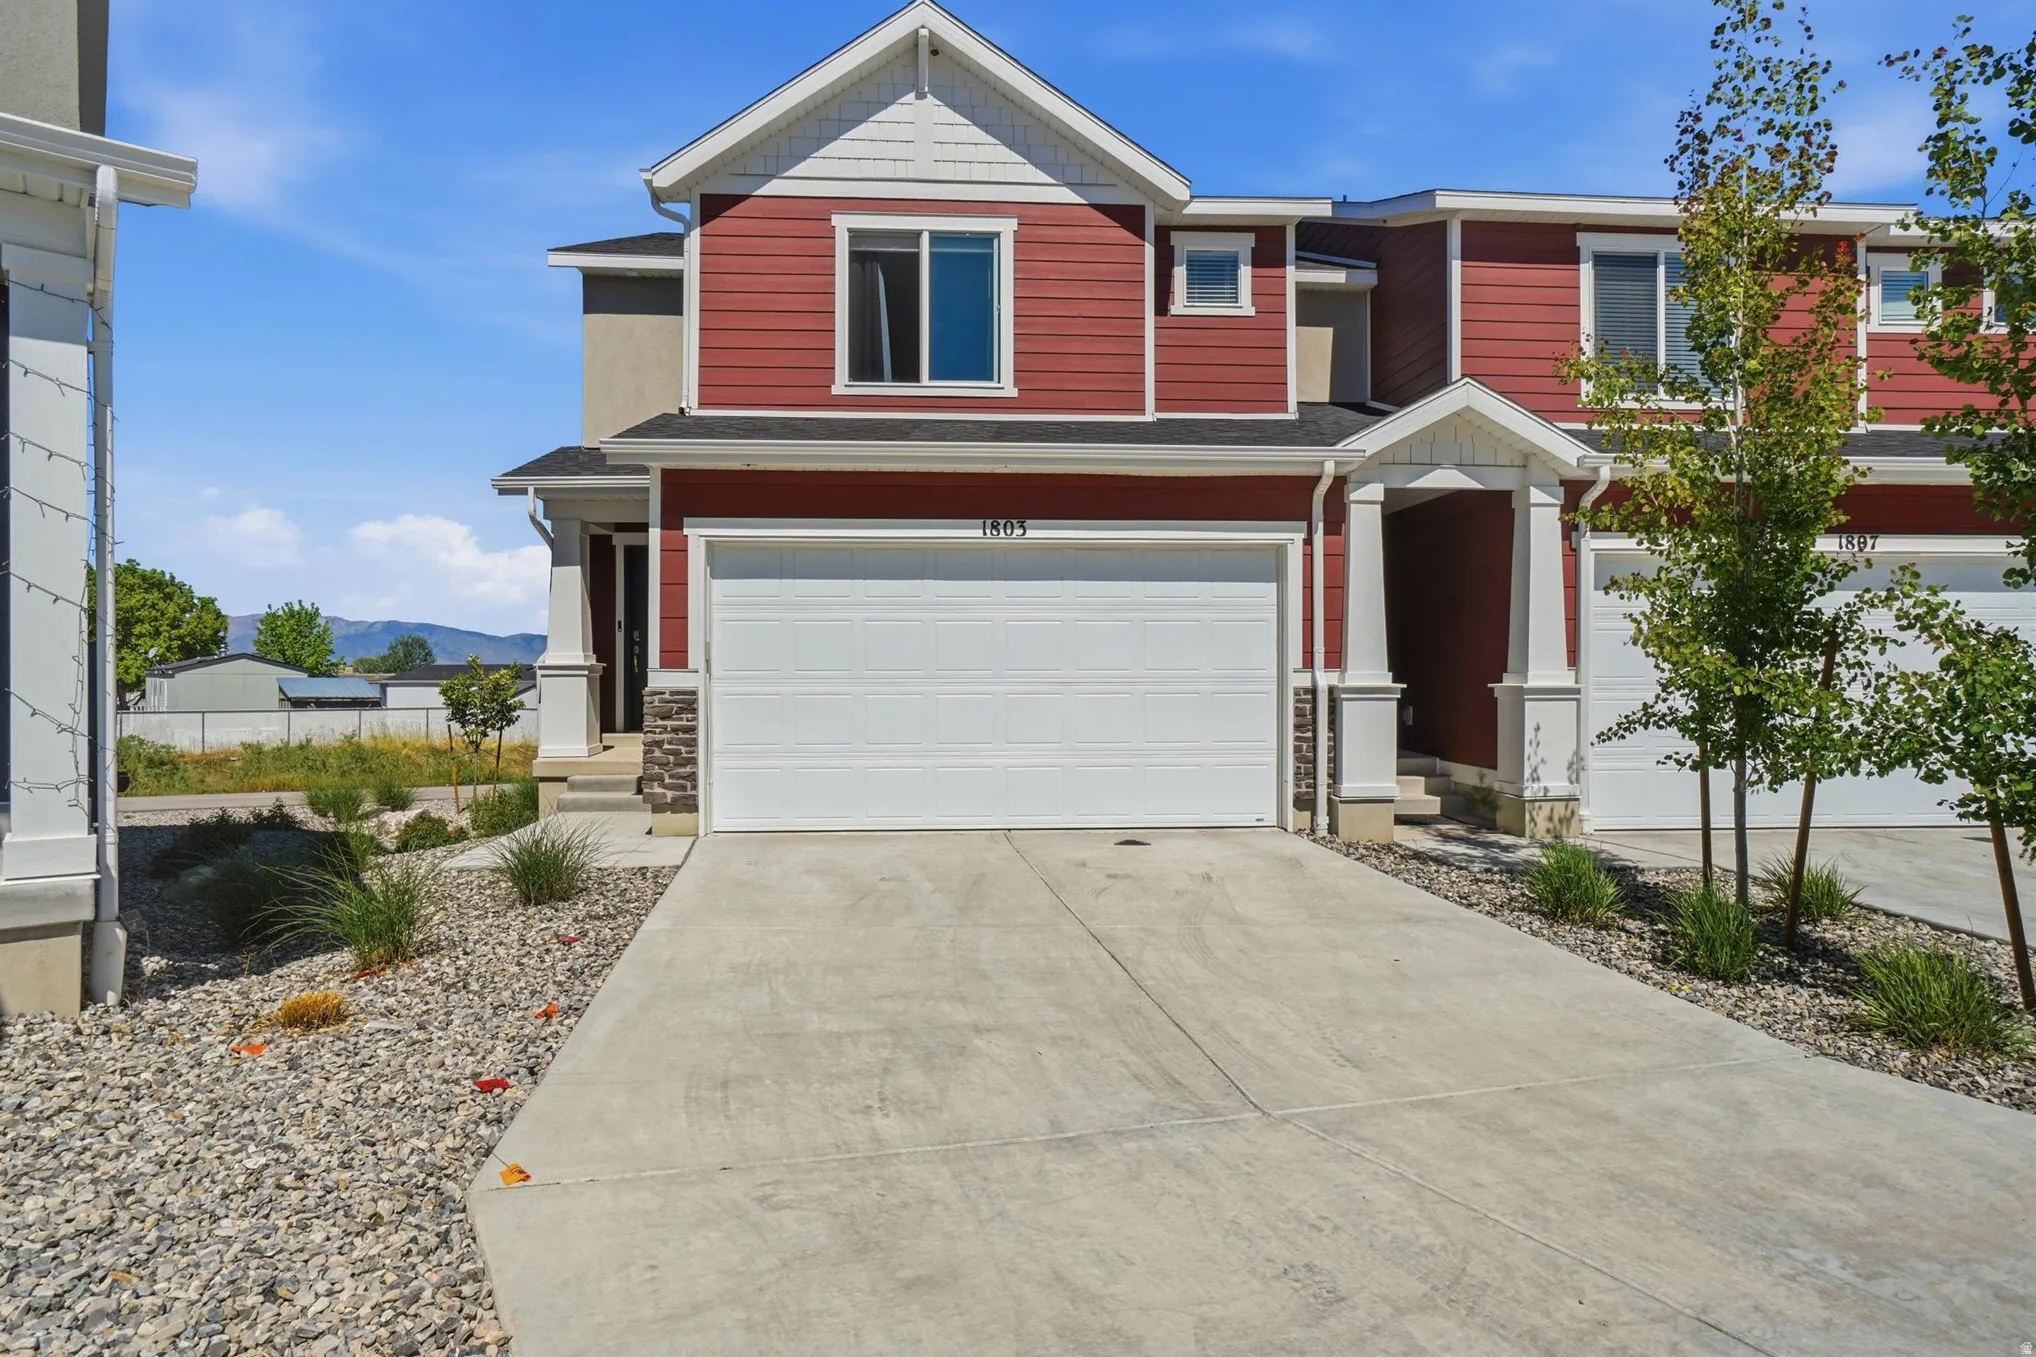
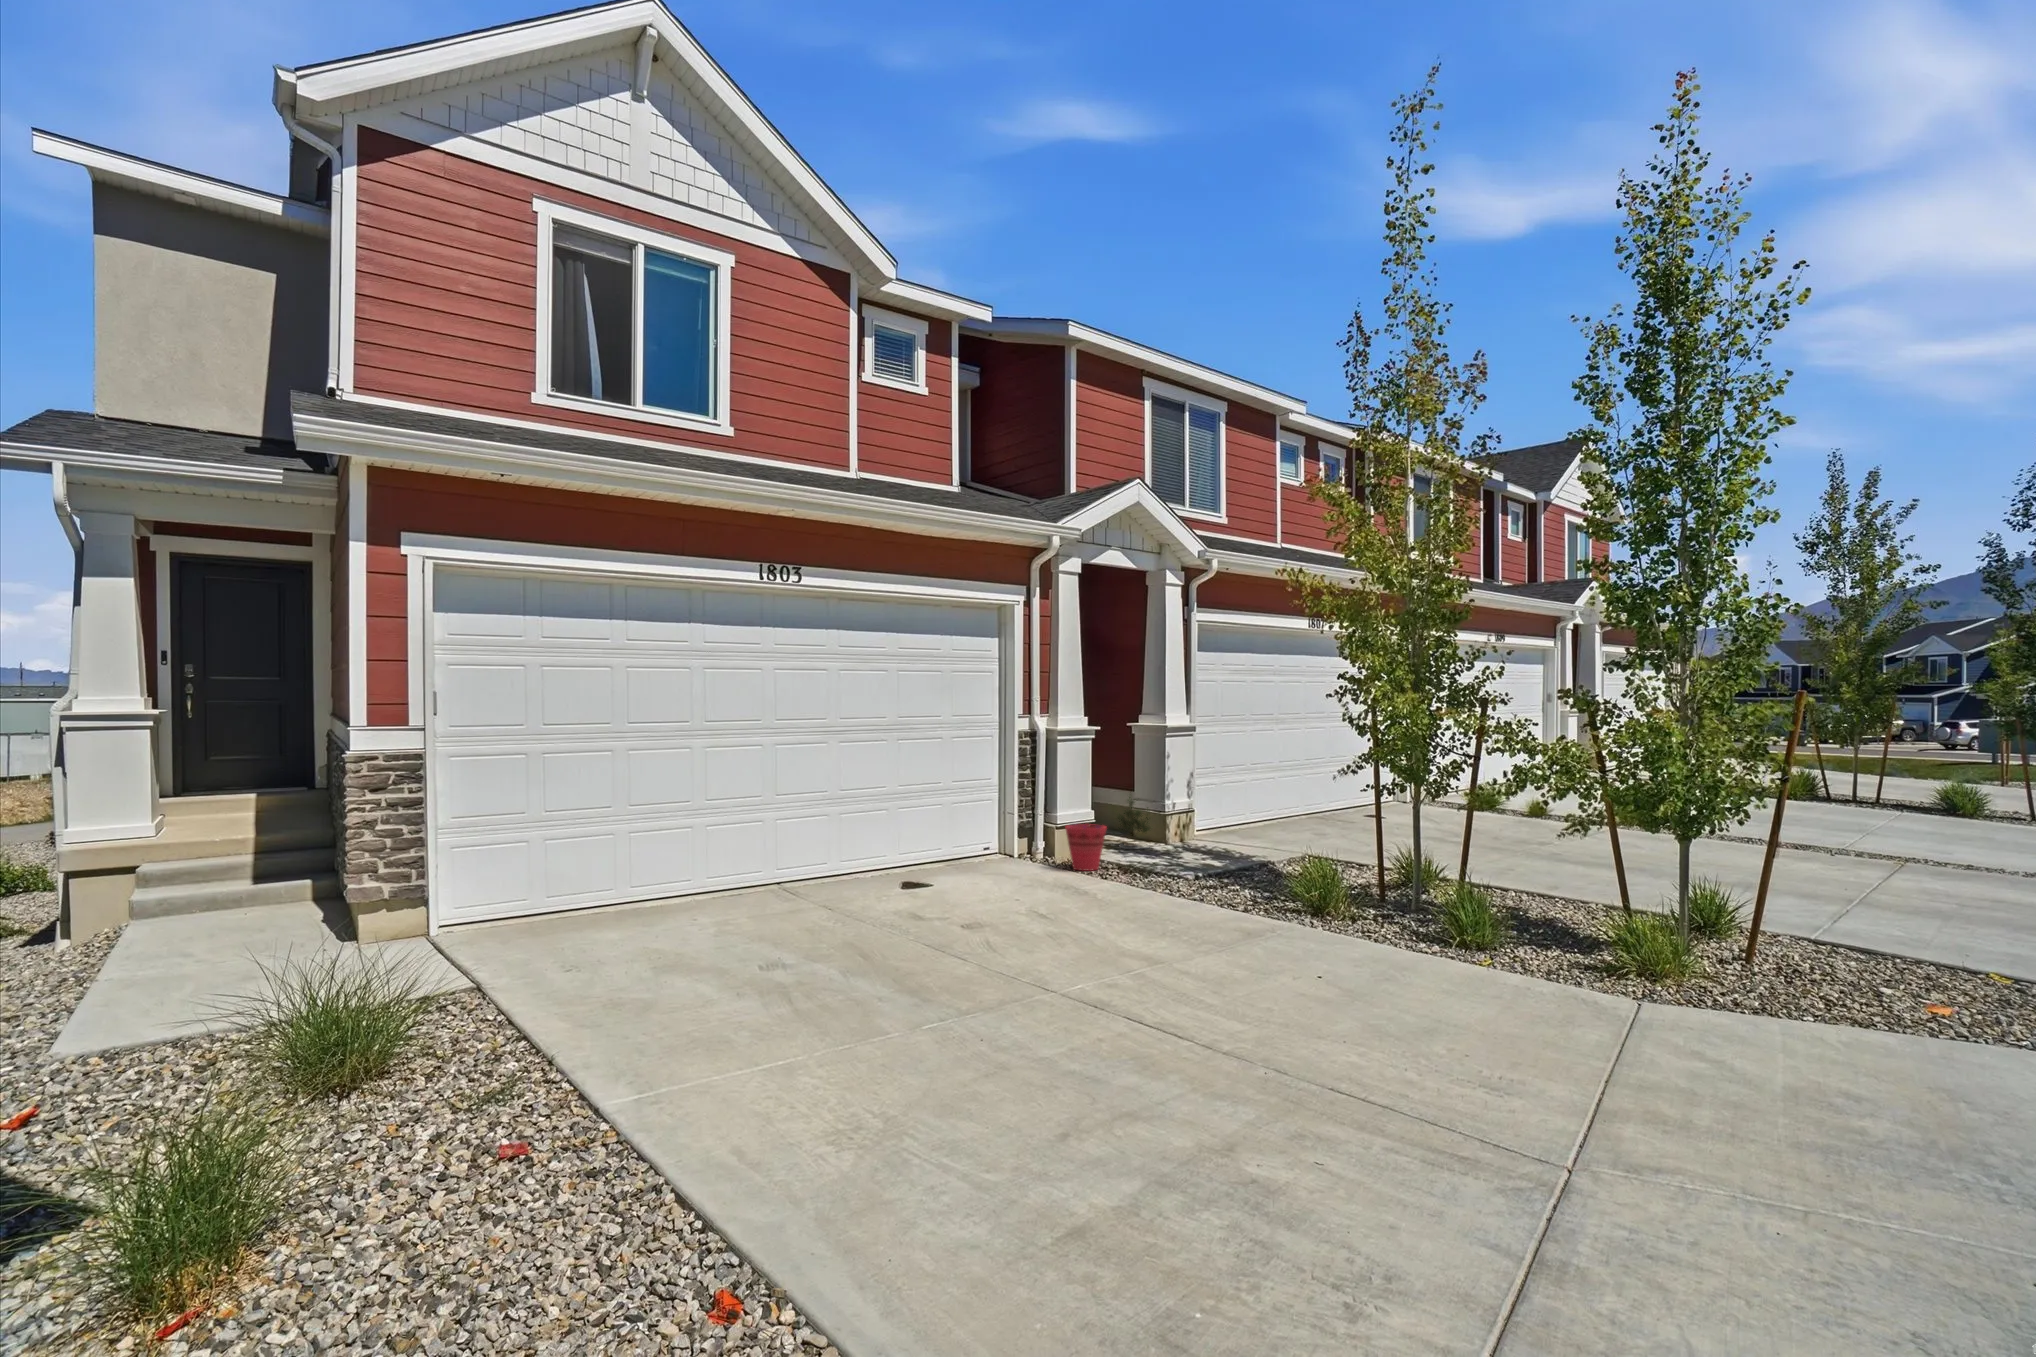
bucket: none [1335,794,1385,847] -> present [1065,824,1107,871]

